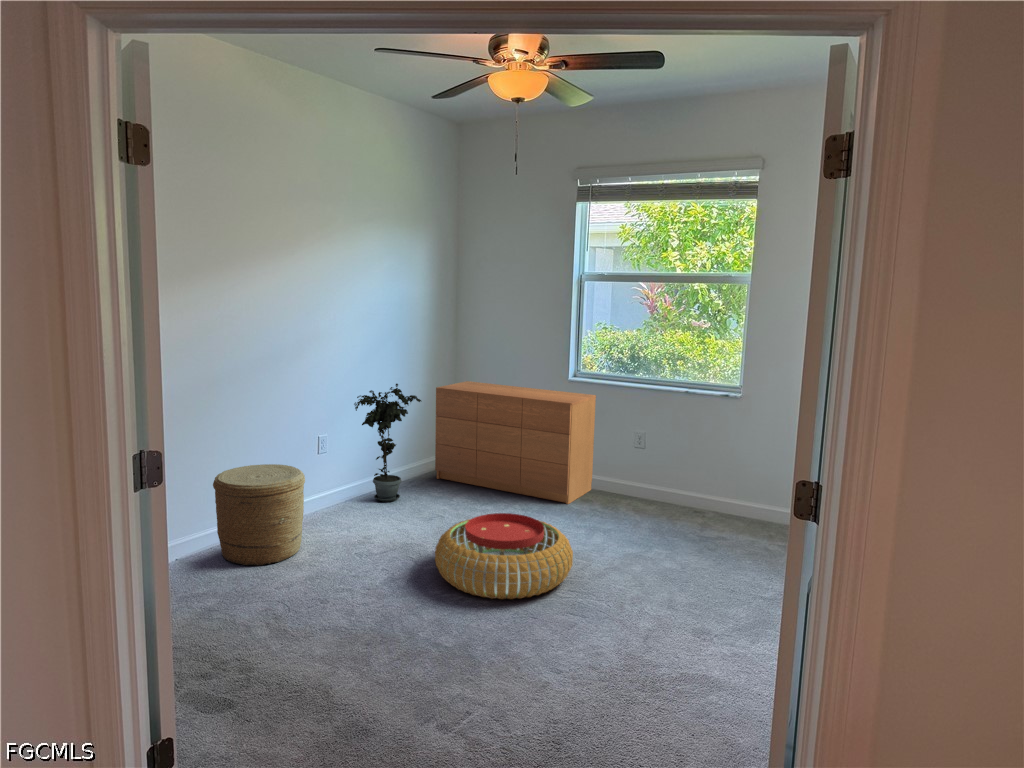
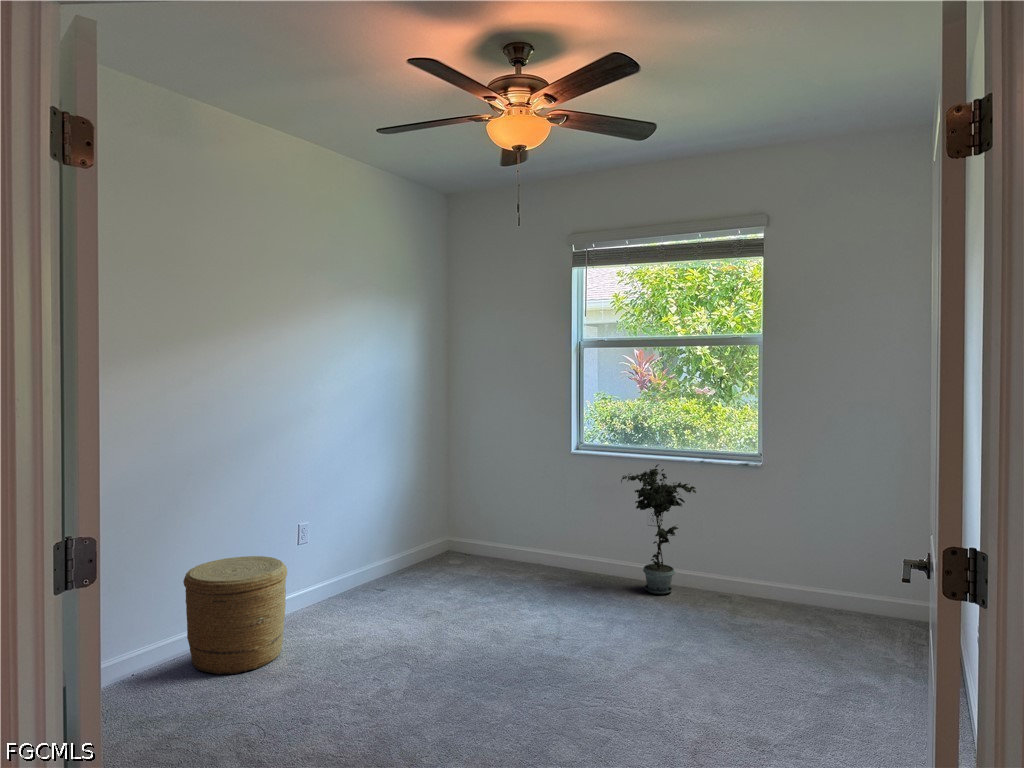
dresser: present [435,381,596,504] -> none [429,460,599,590]
potted plant: present [354,384,421,502] -> present [621,464,696,594]
pouf: present [435,513,573,599] -> none [433,602,589,704]

